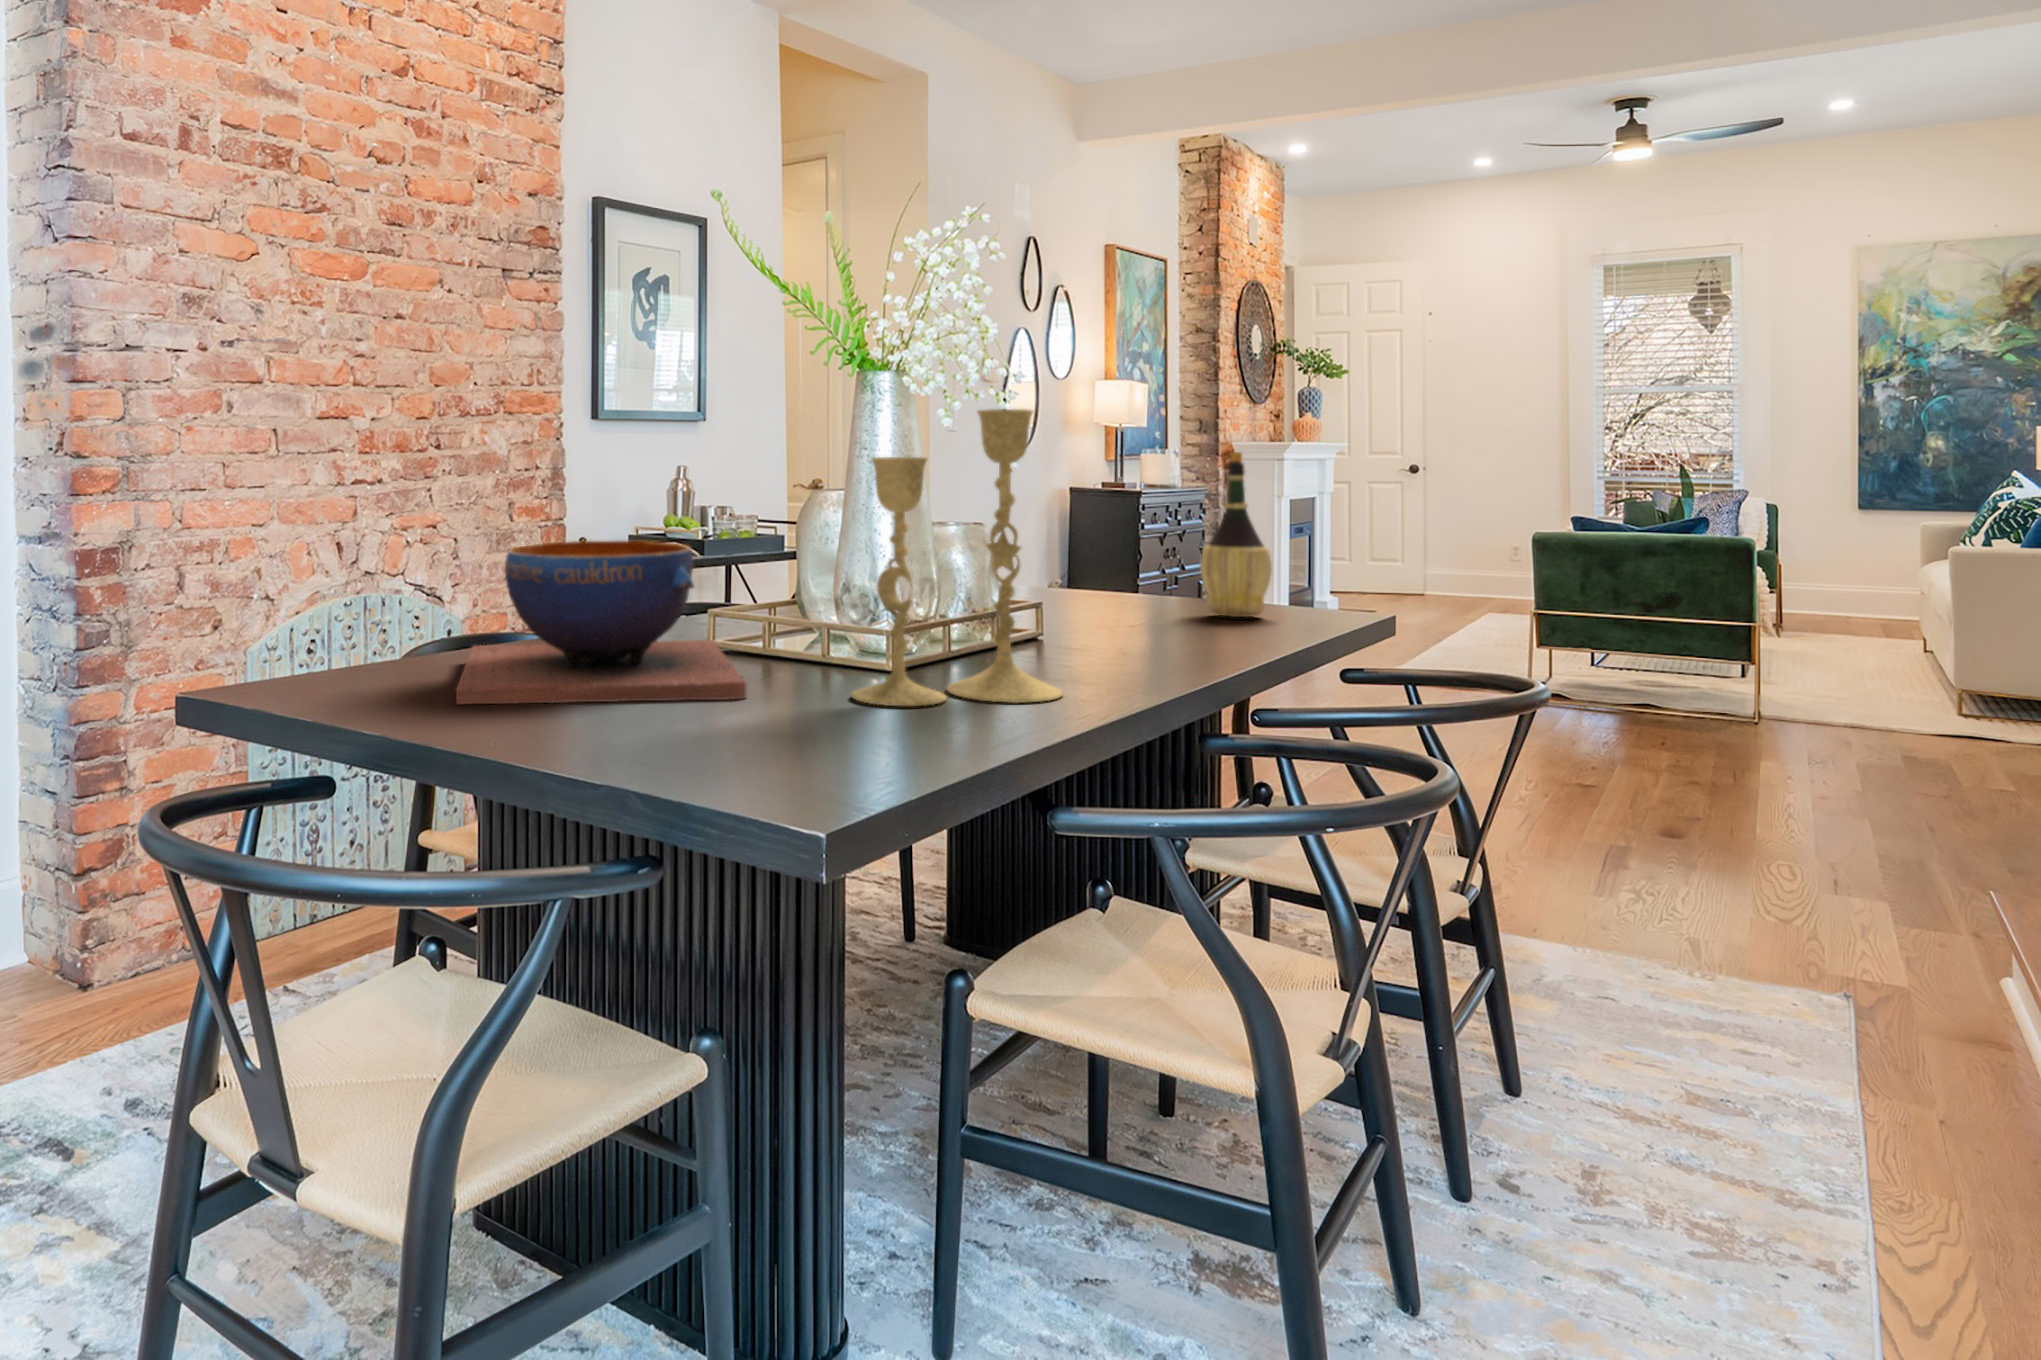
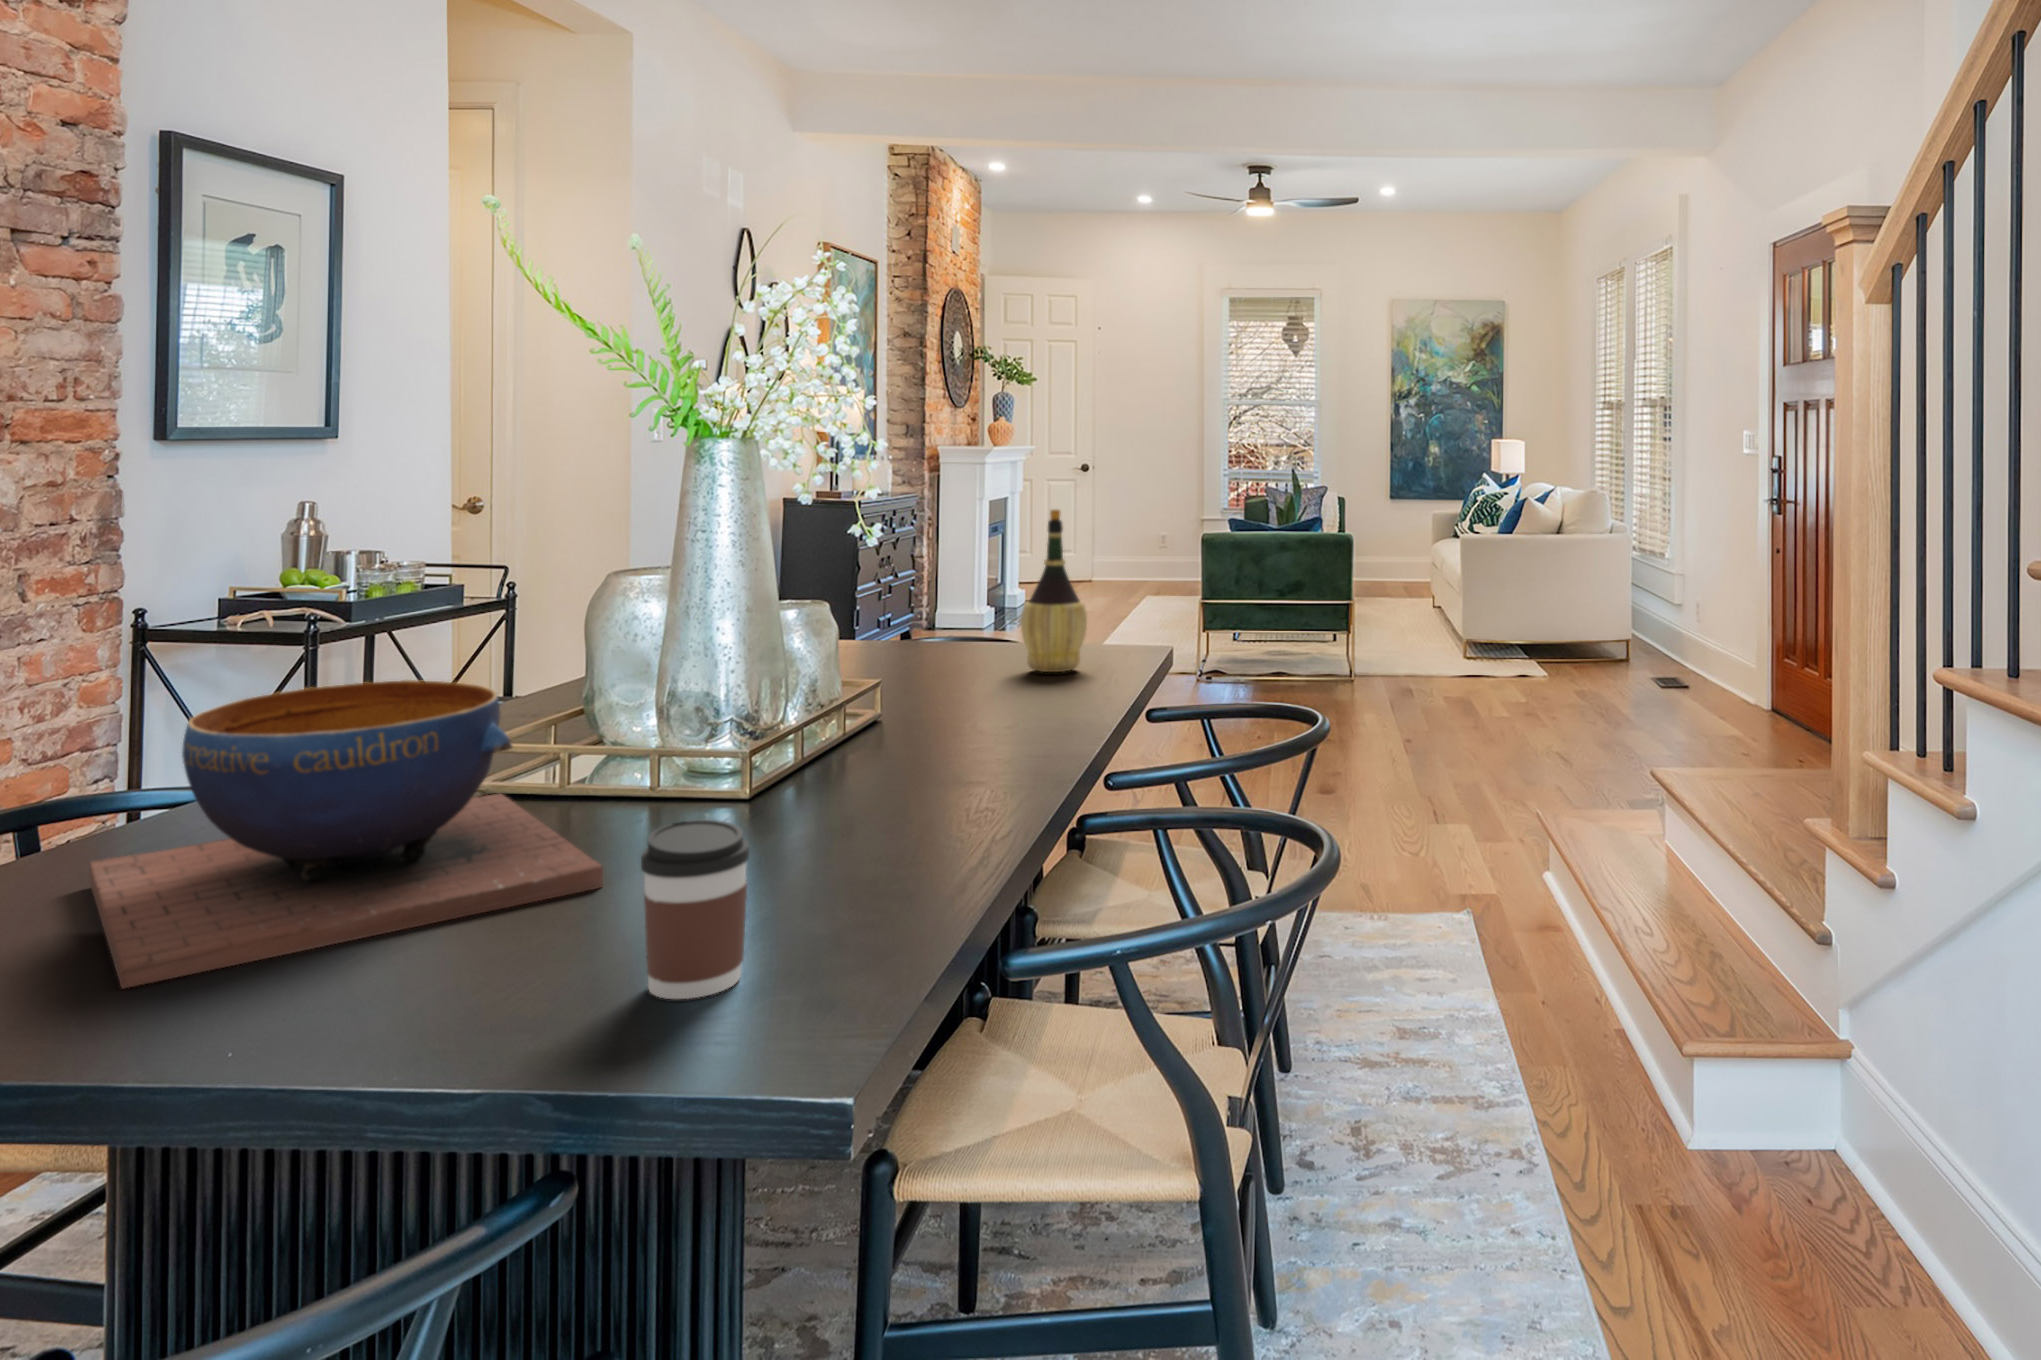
candlestick: present [851,409,1063,706] -> none [740,509,976,868]
coffee cup: none [724,626,803,758] -> present [641,820,749,999]

